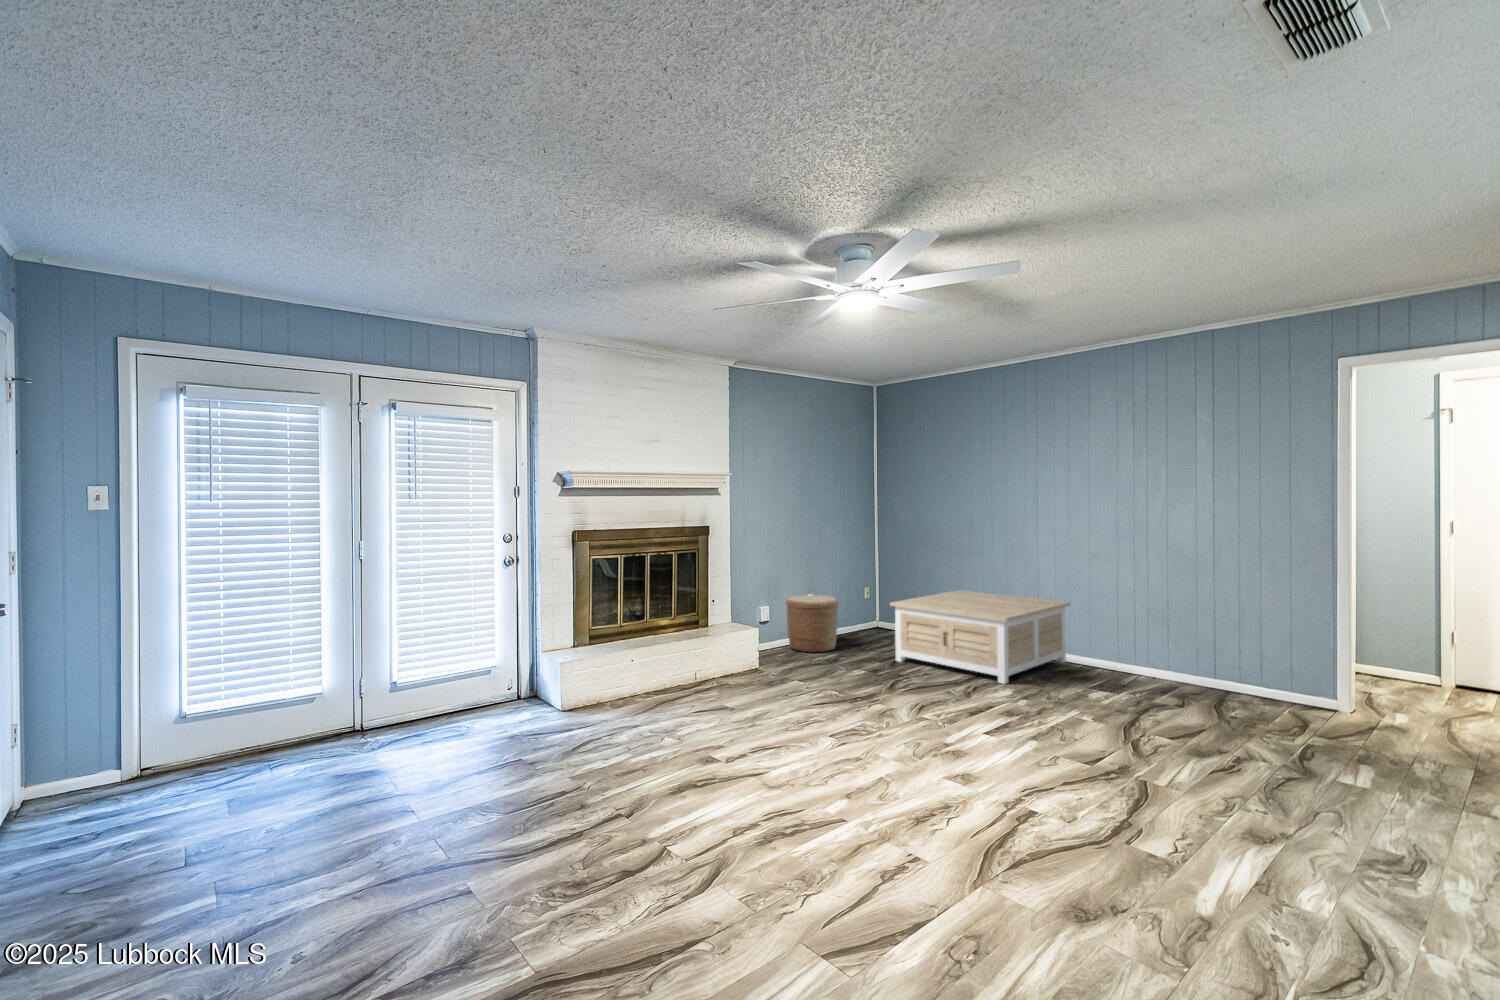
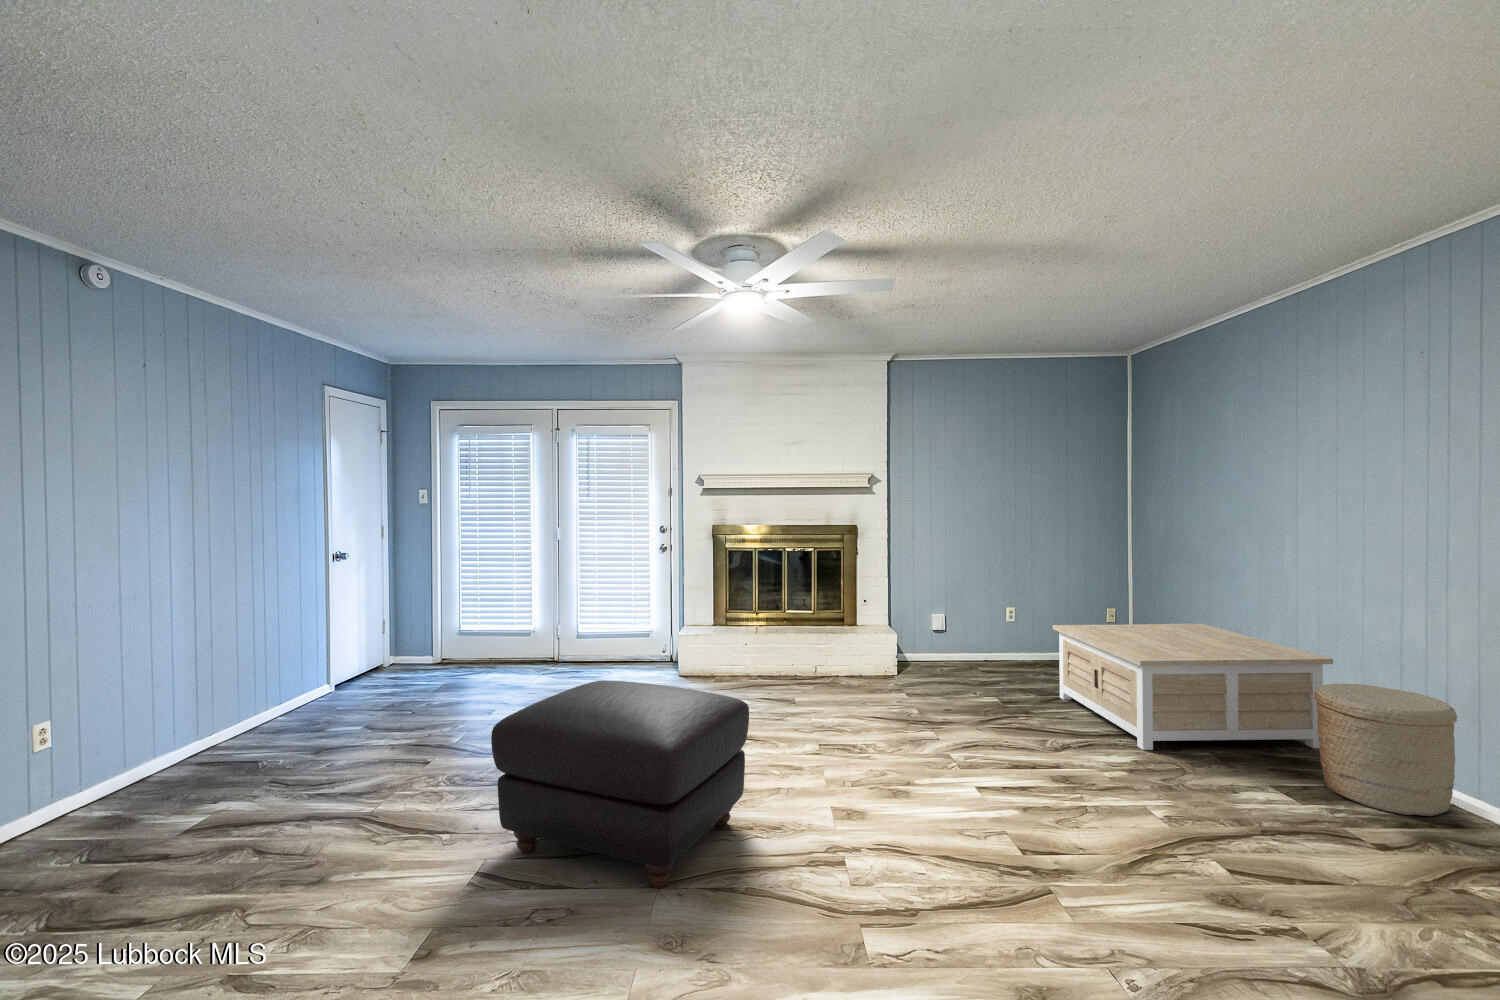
woven basket: present [786,595,838,652] -> present [1314,683,1457,816]
ottoman: none [740,693,1007,913] -> present [491,680,749,888]

